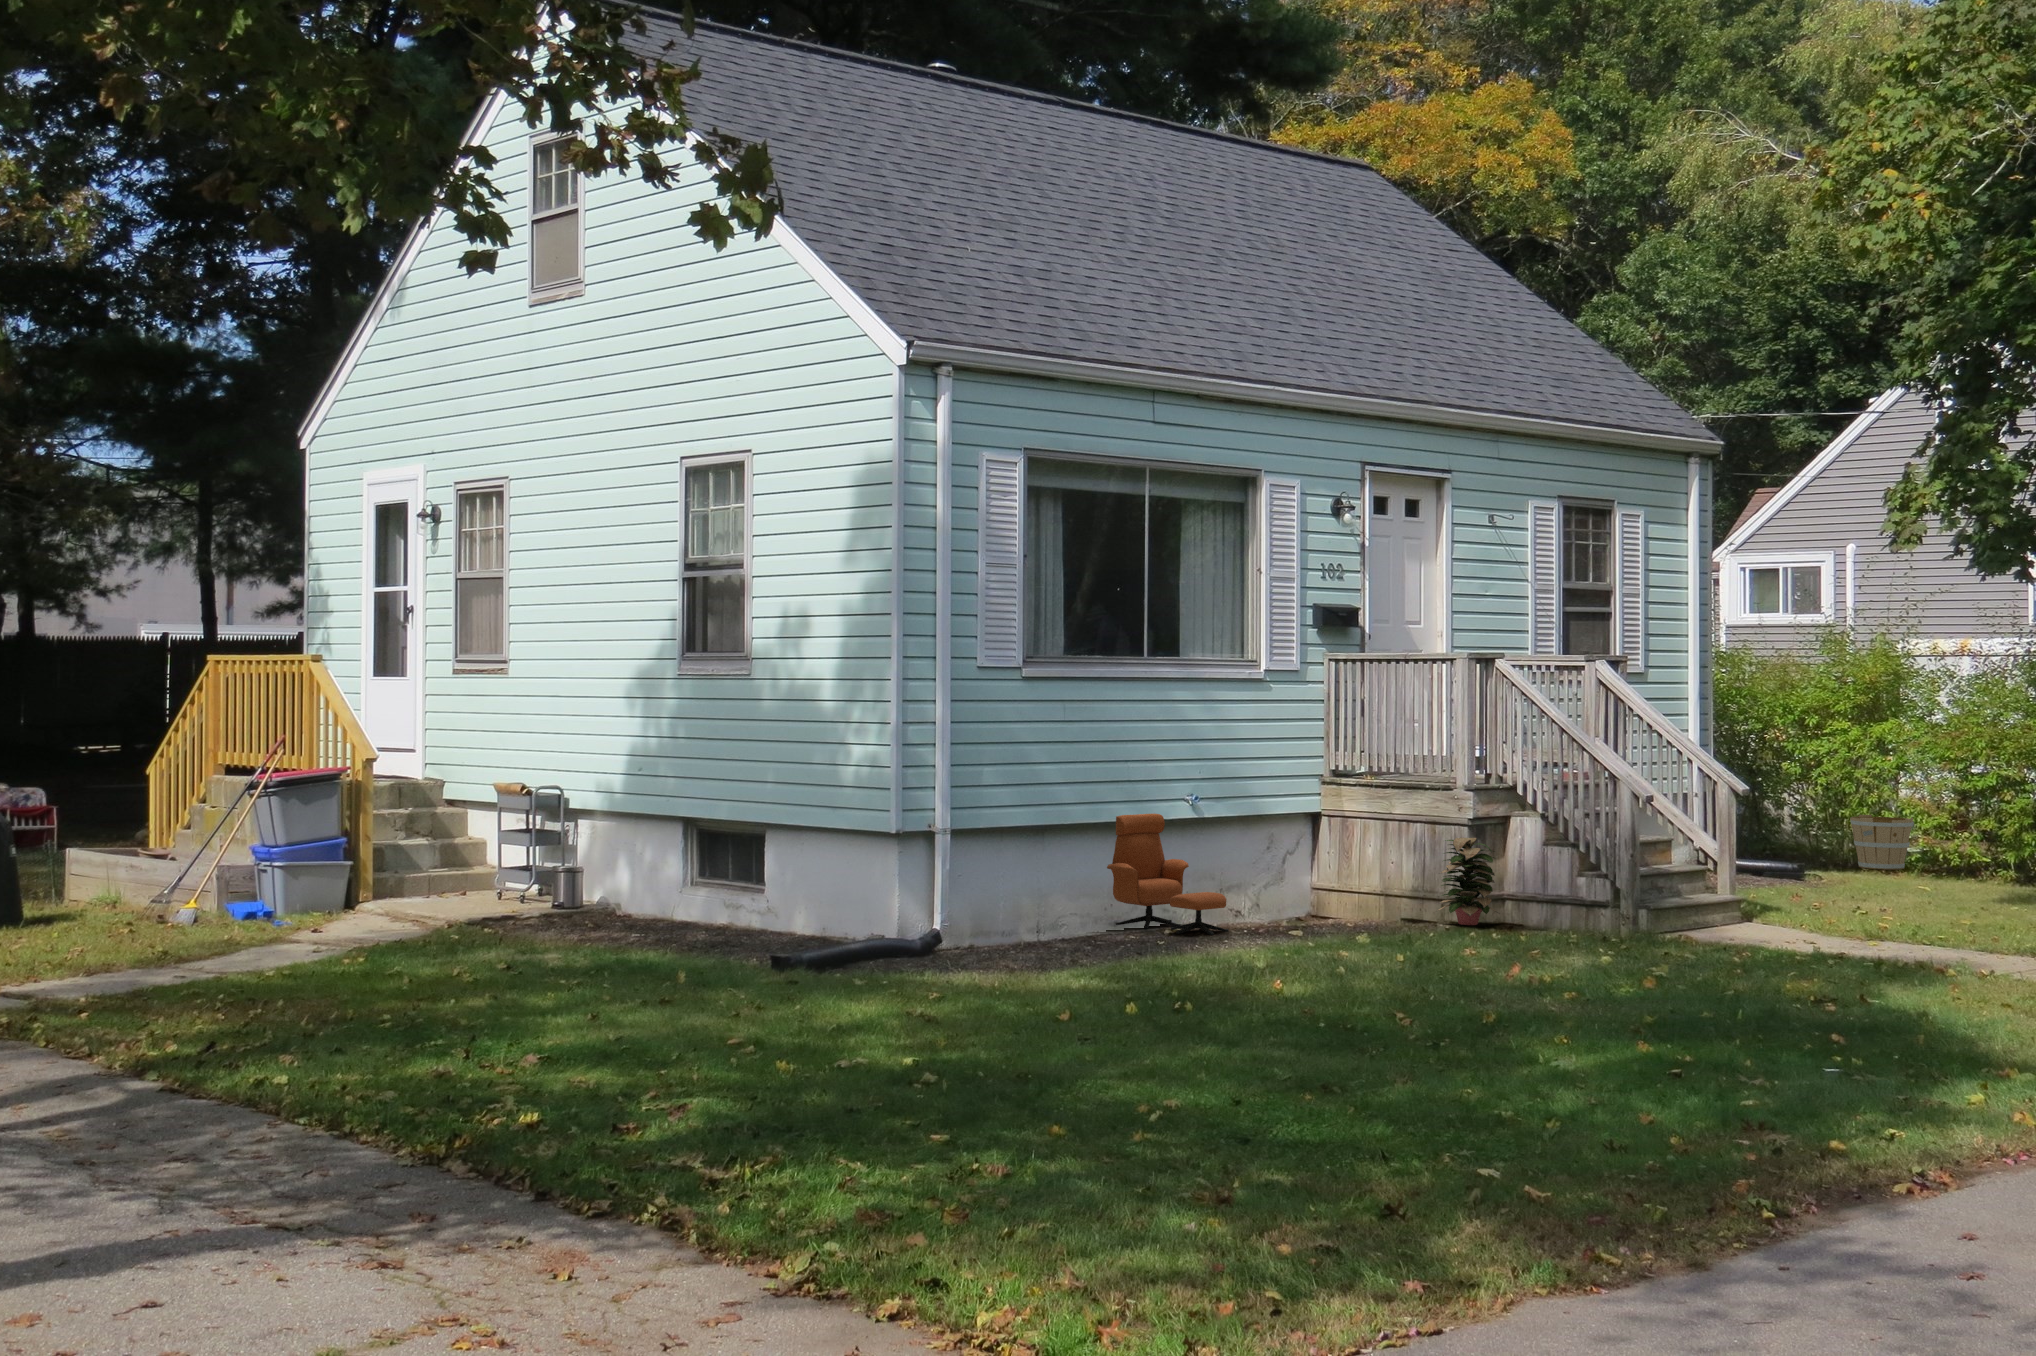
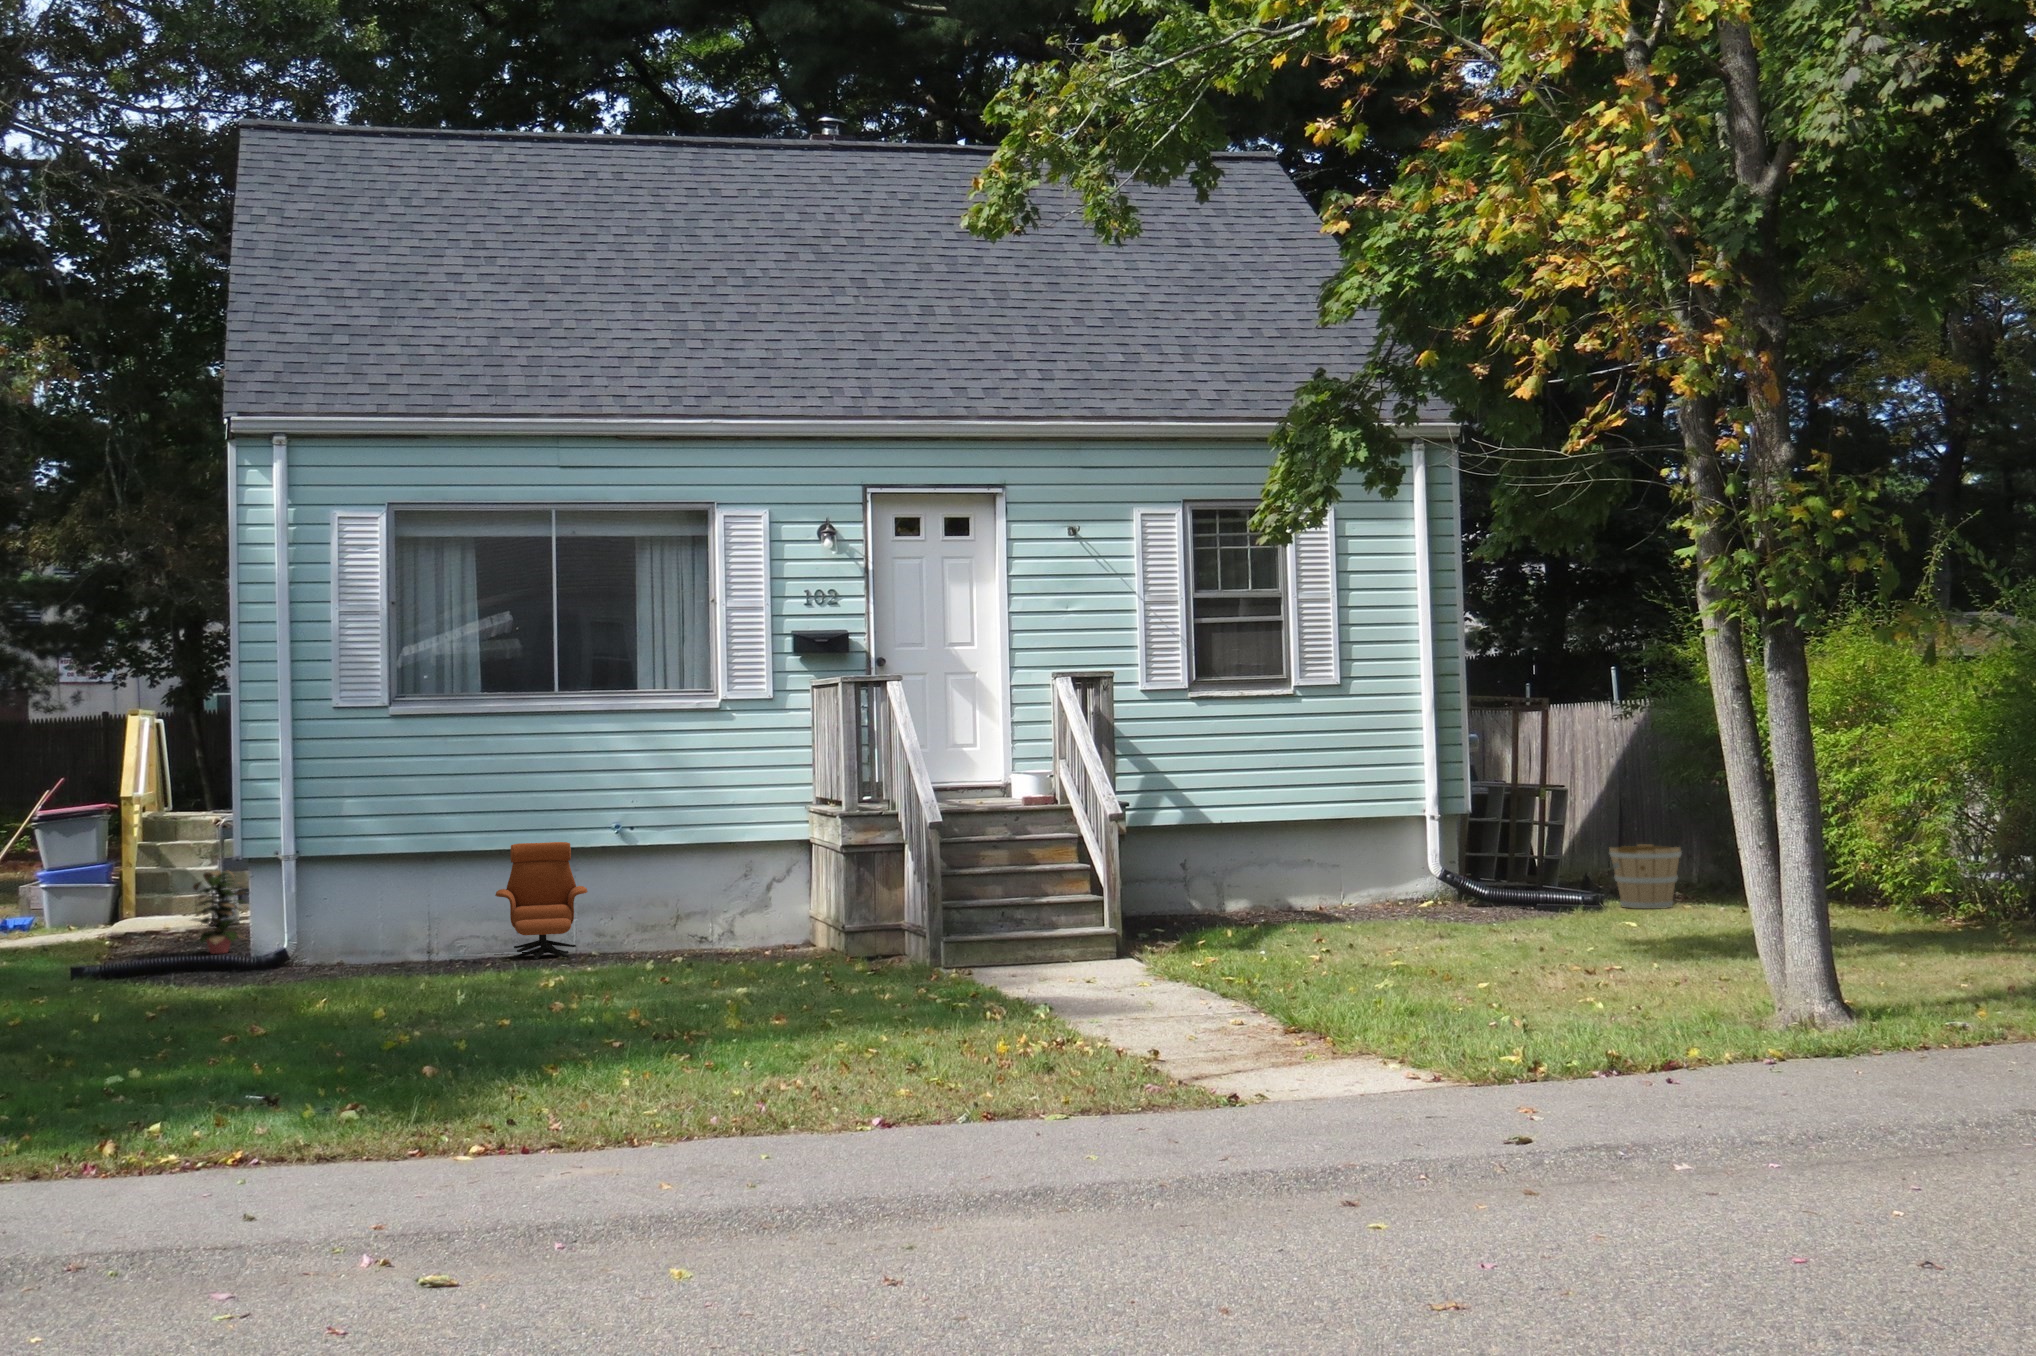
decorative plant: present [1439,838,1497,925] -> present [193,870,246,954]

